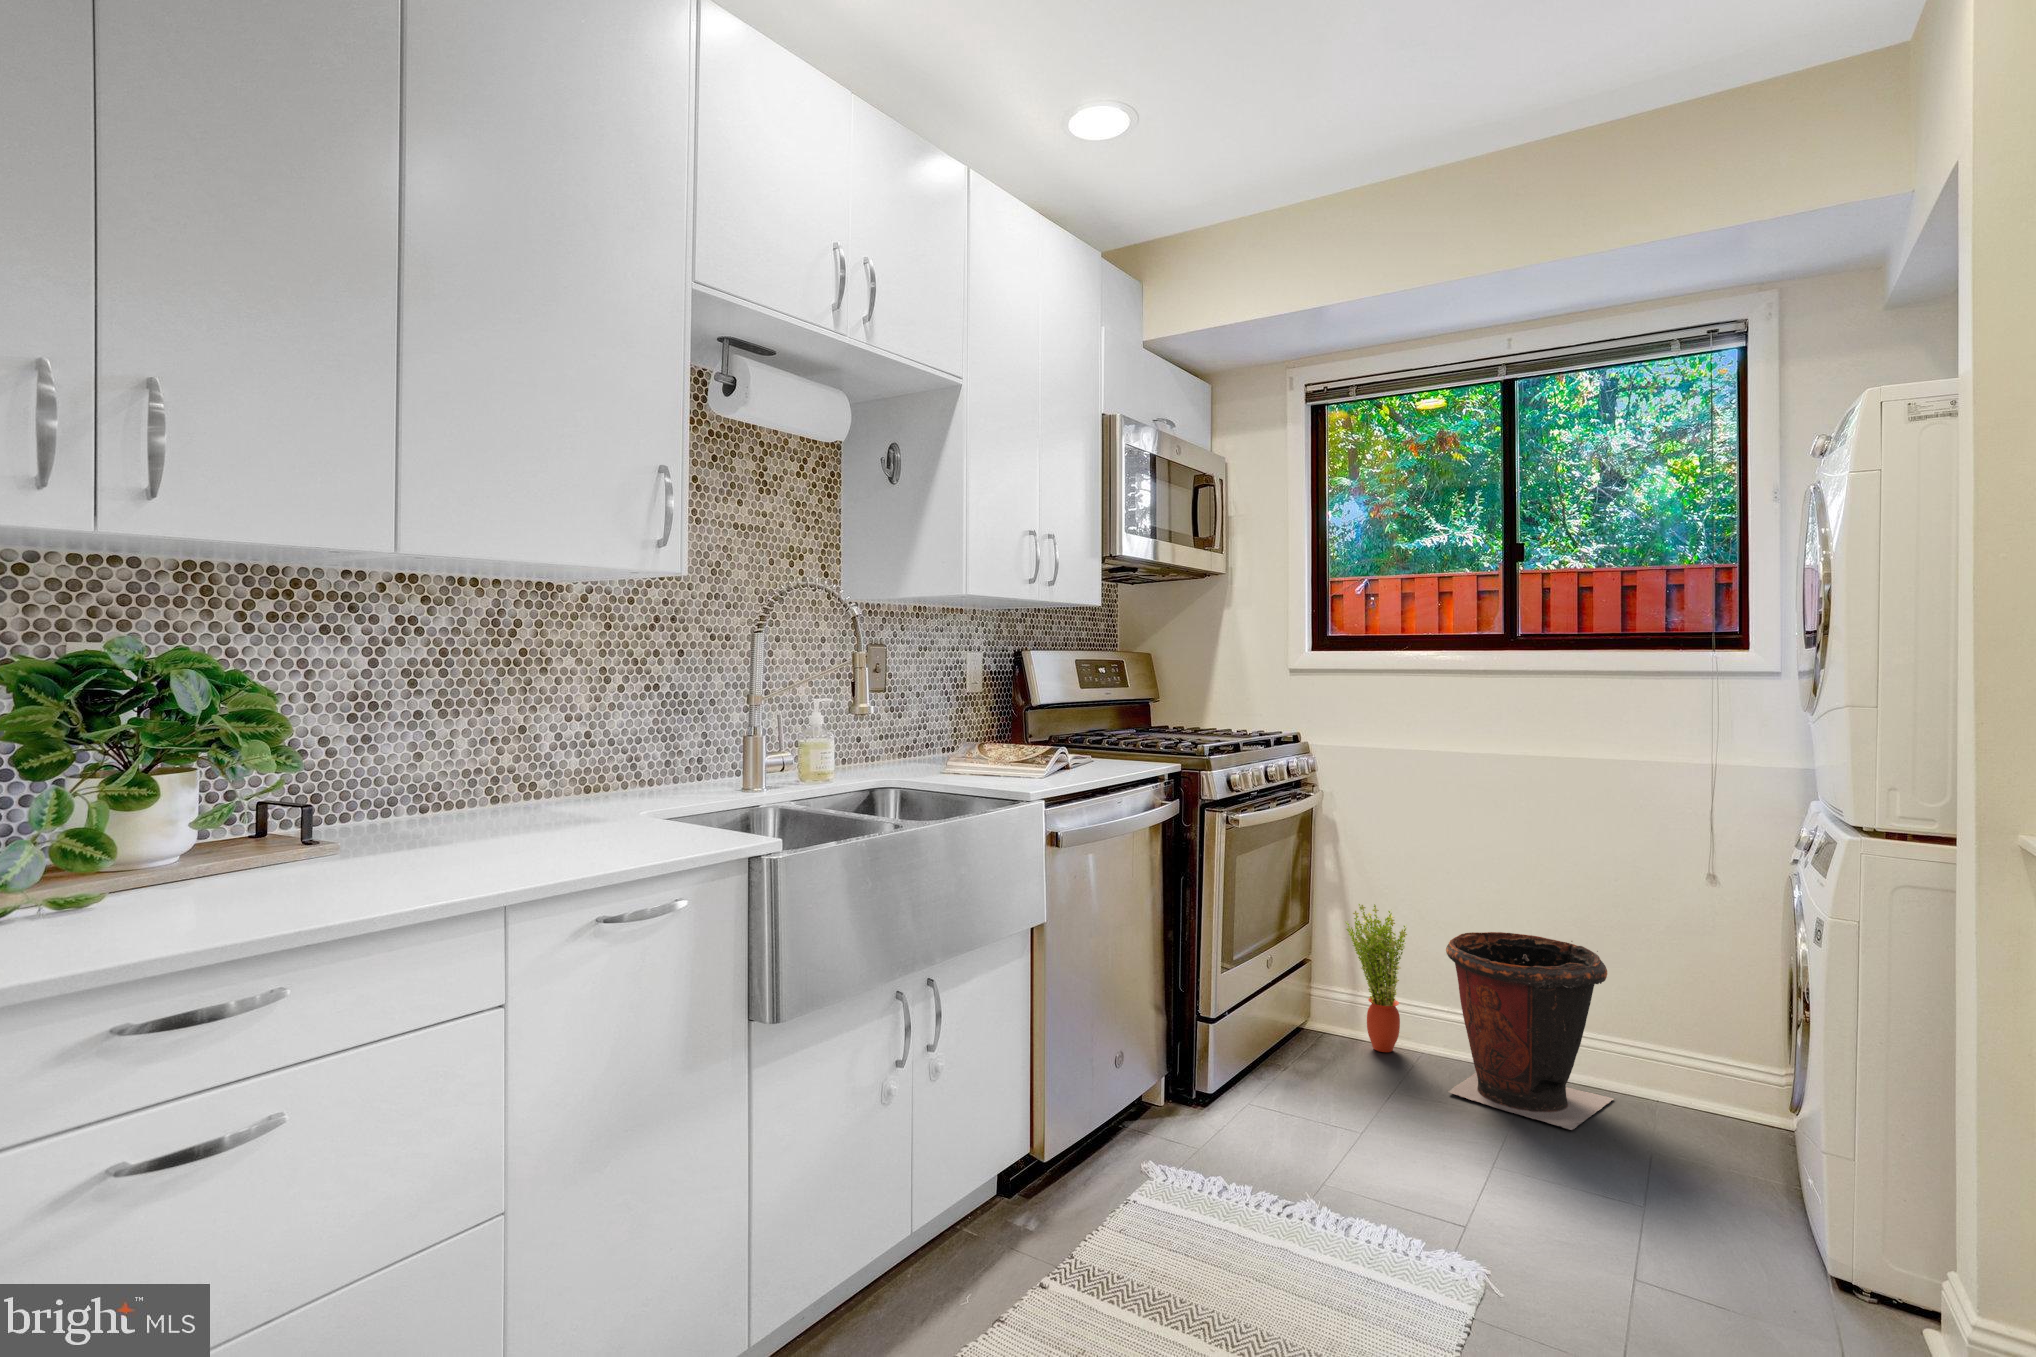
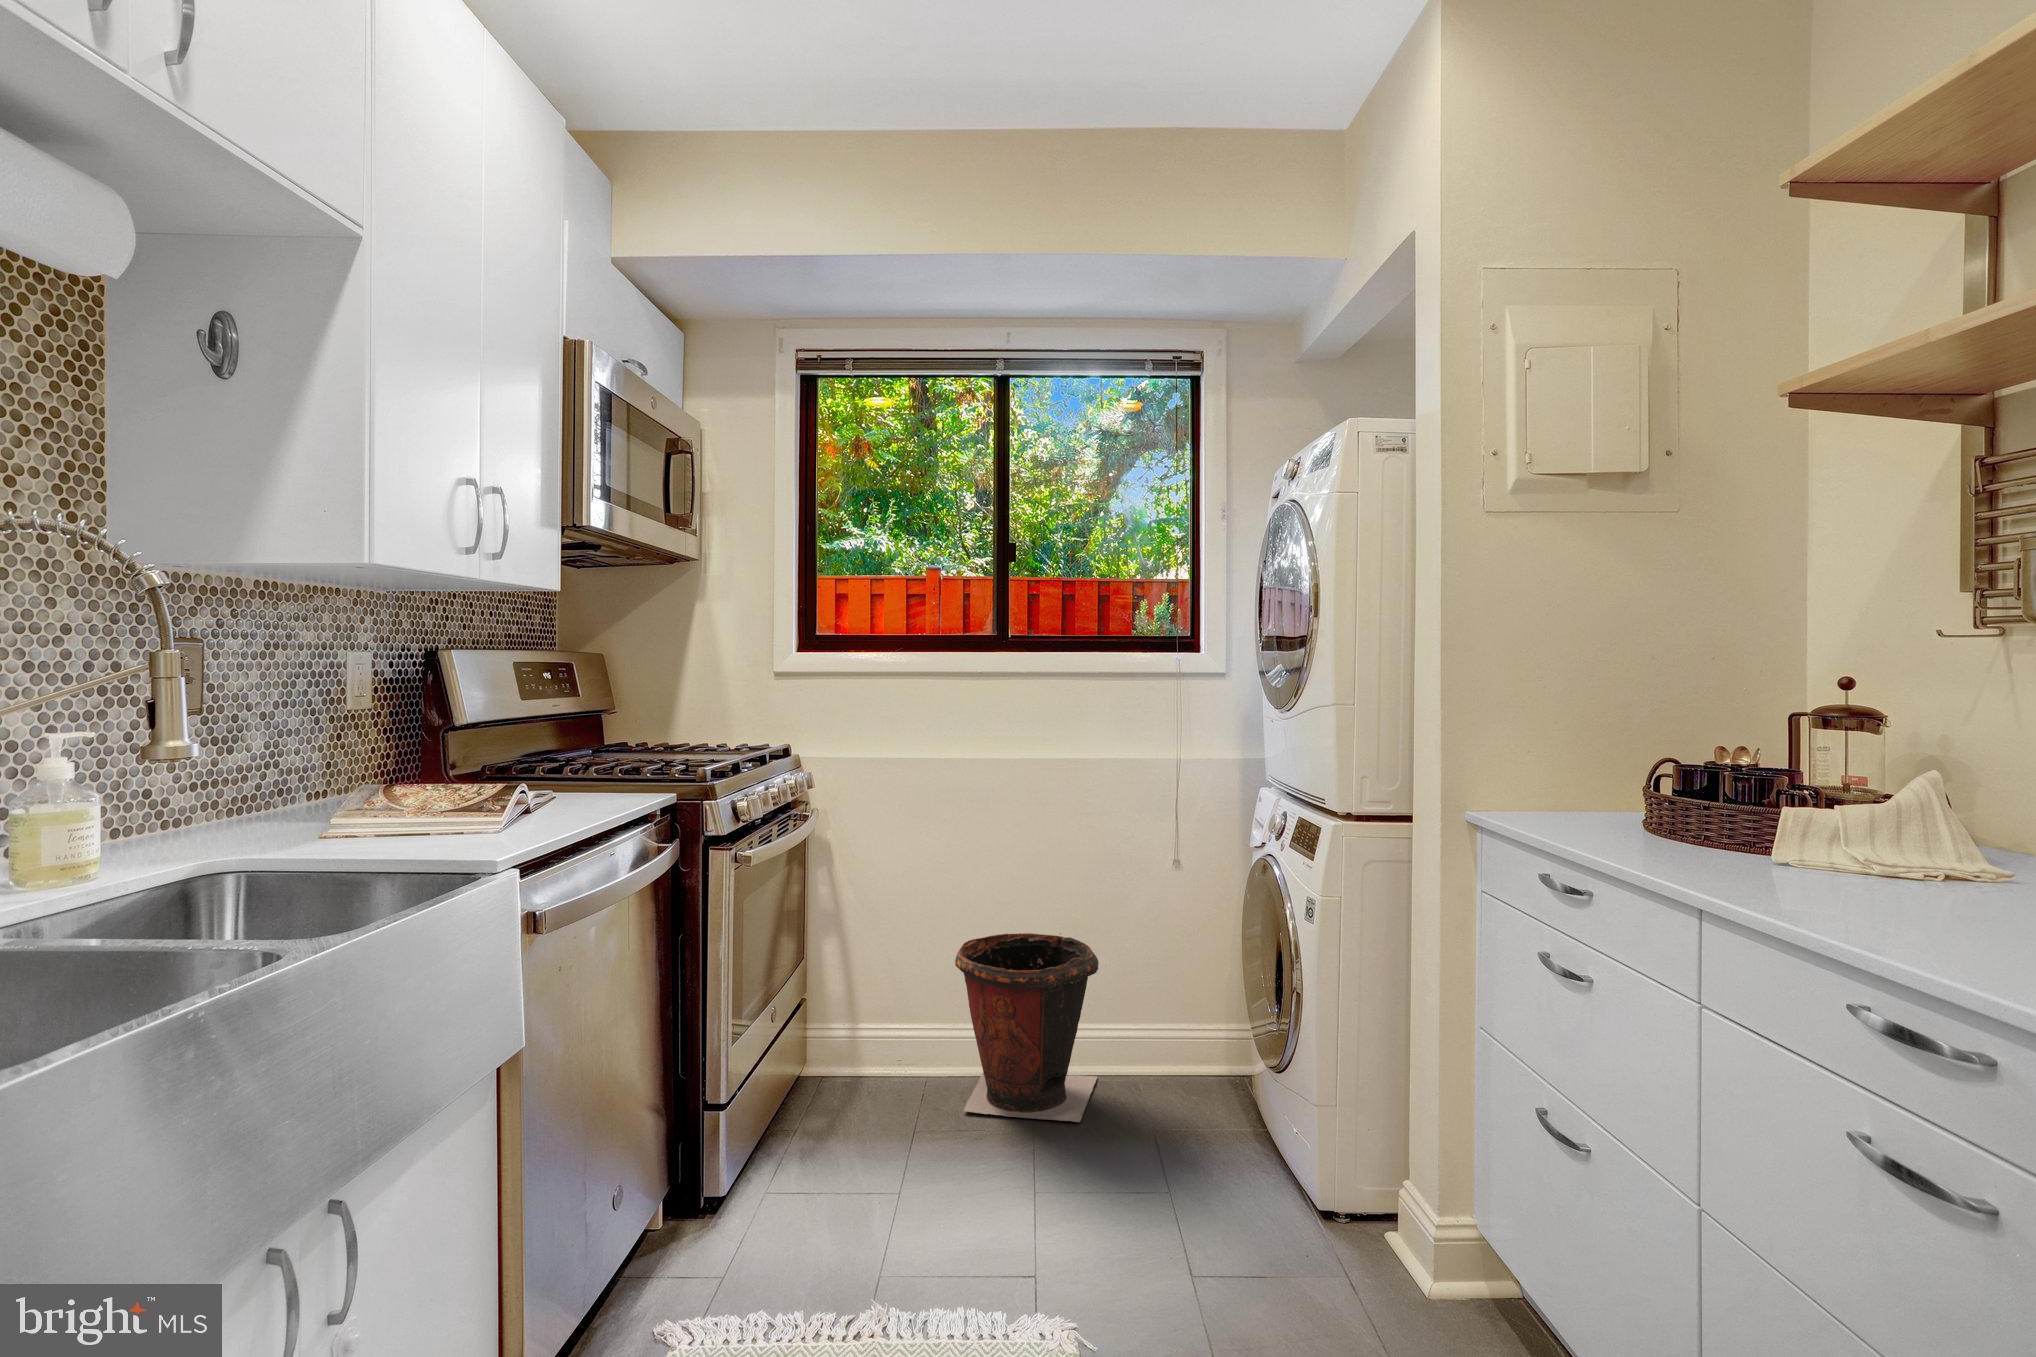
potted plant: present [1346,904,1407,1052] -> none [846,923,912,1080]

